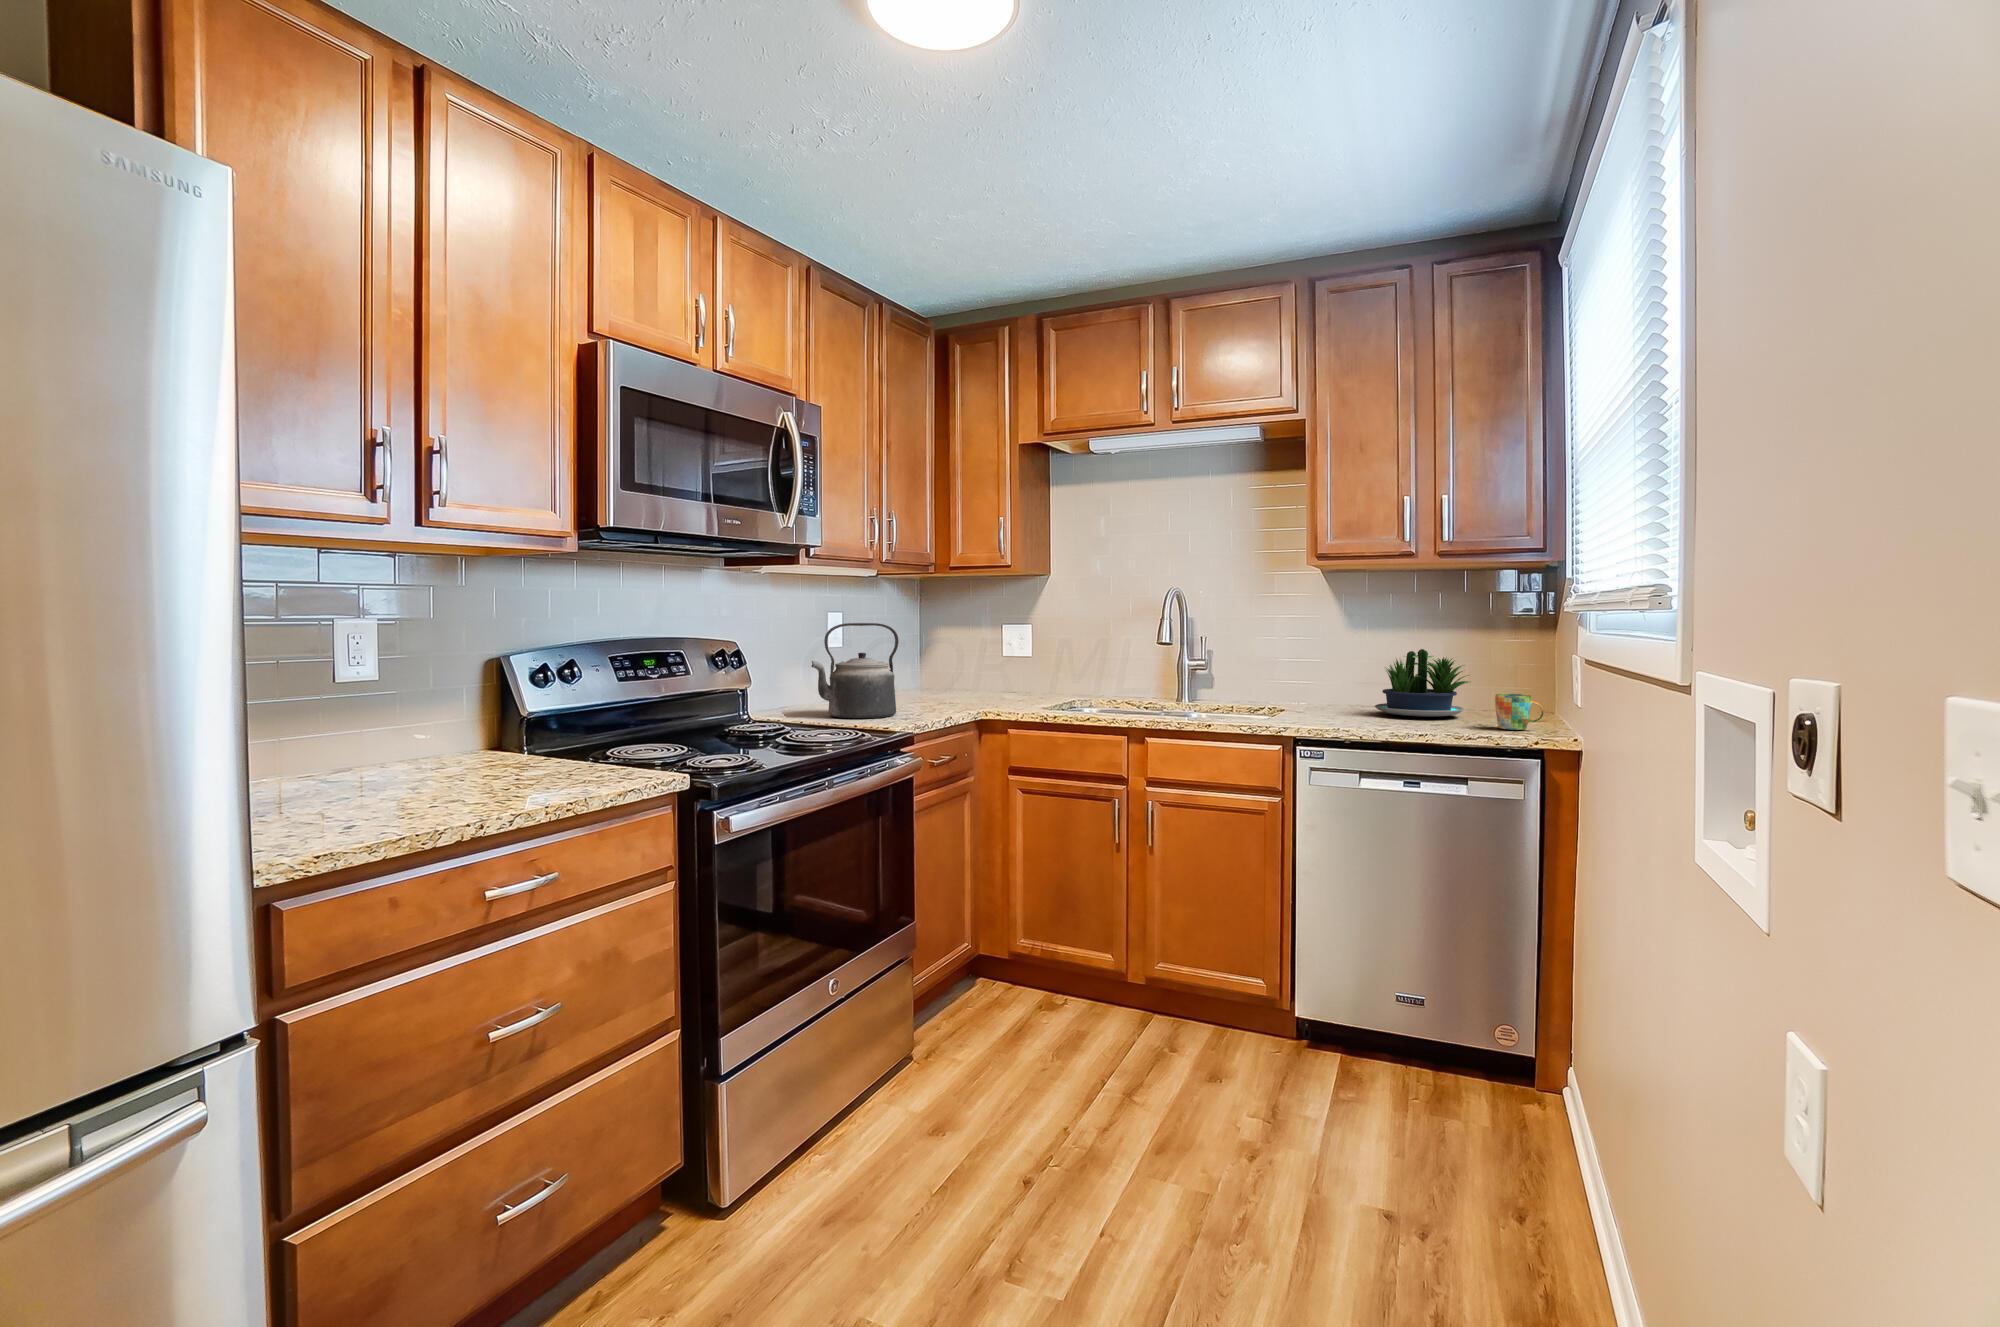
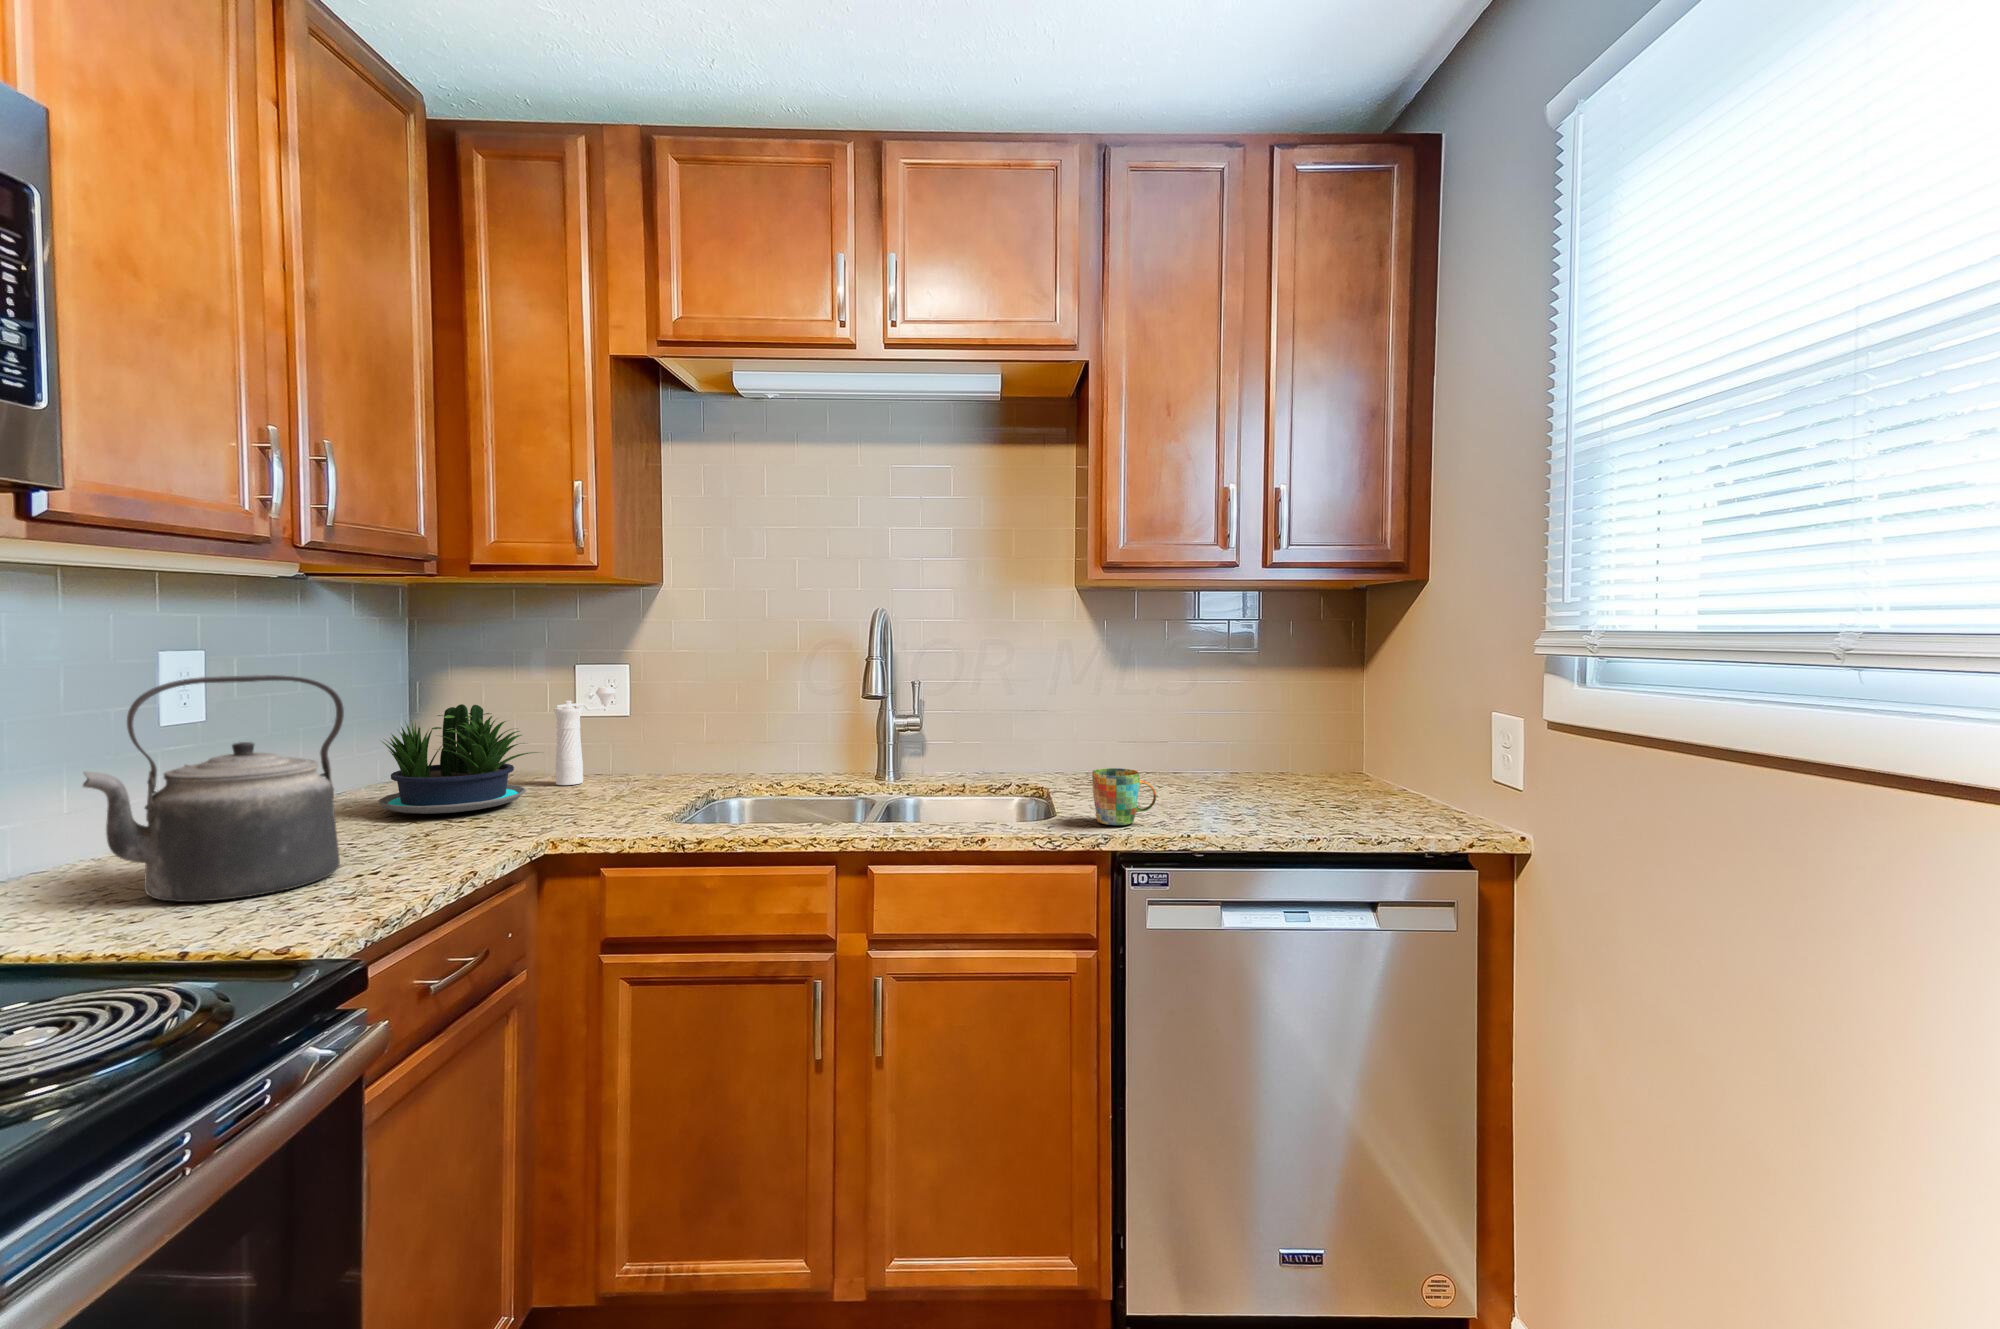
pepper mill: none [991,639,1025,696] -> present [554,687,616,785]
potted plant: present [1375,649,1469,717] -> present [378,704,537,814]
mug: present [1495,694,1544,730] -> present [1092,768,1156,825]

